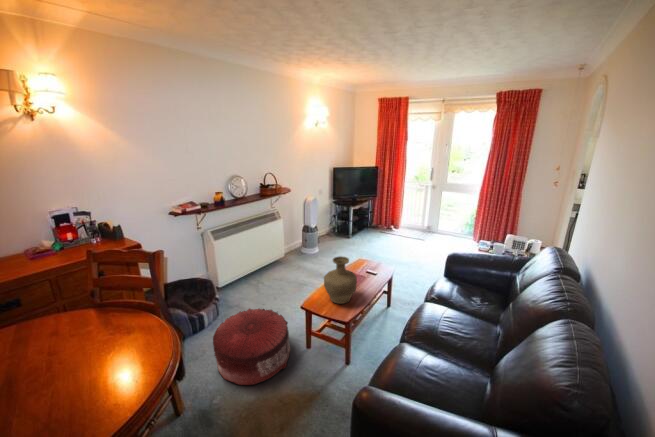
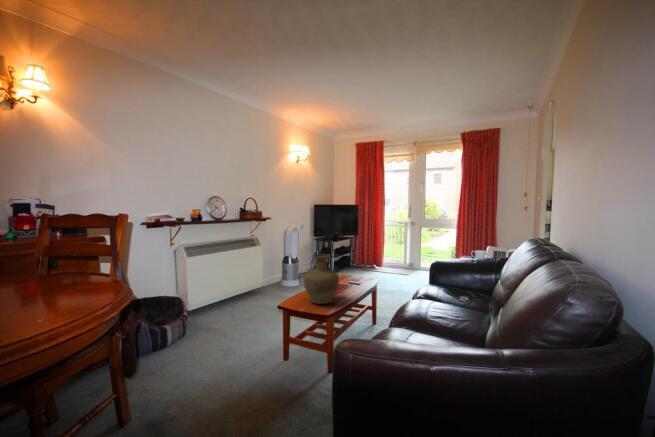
pouf: present [213,308,290,385] -> none [174,317,265,397]

